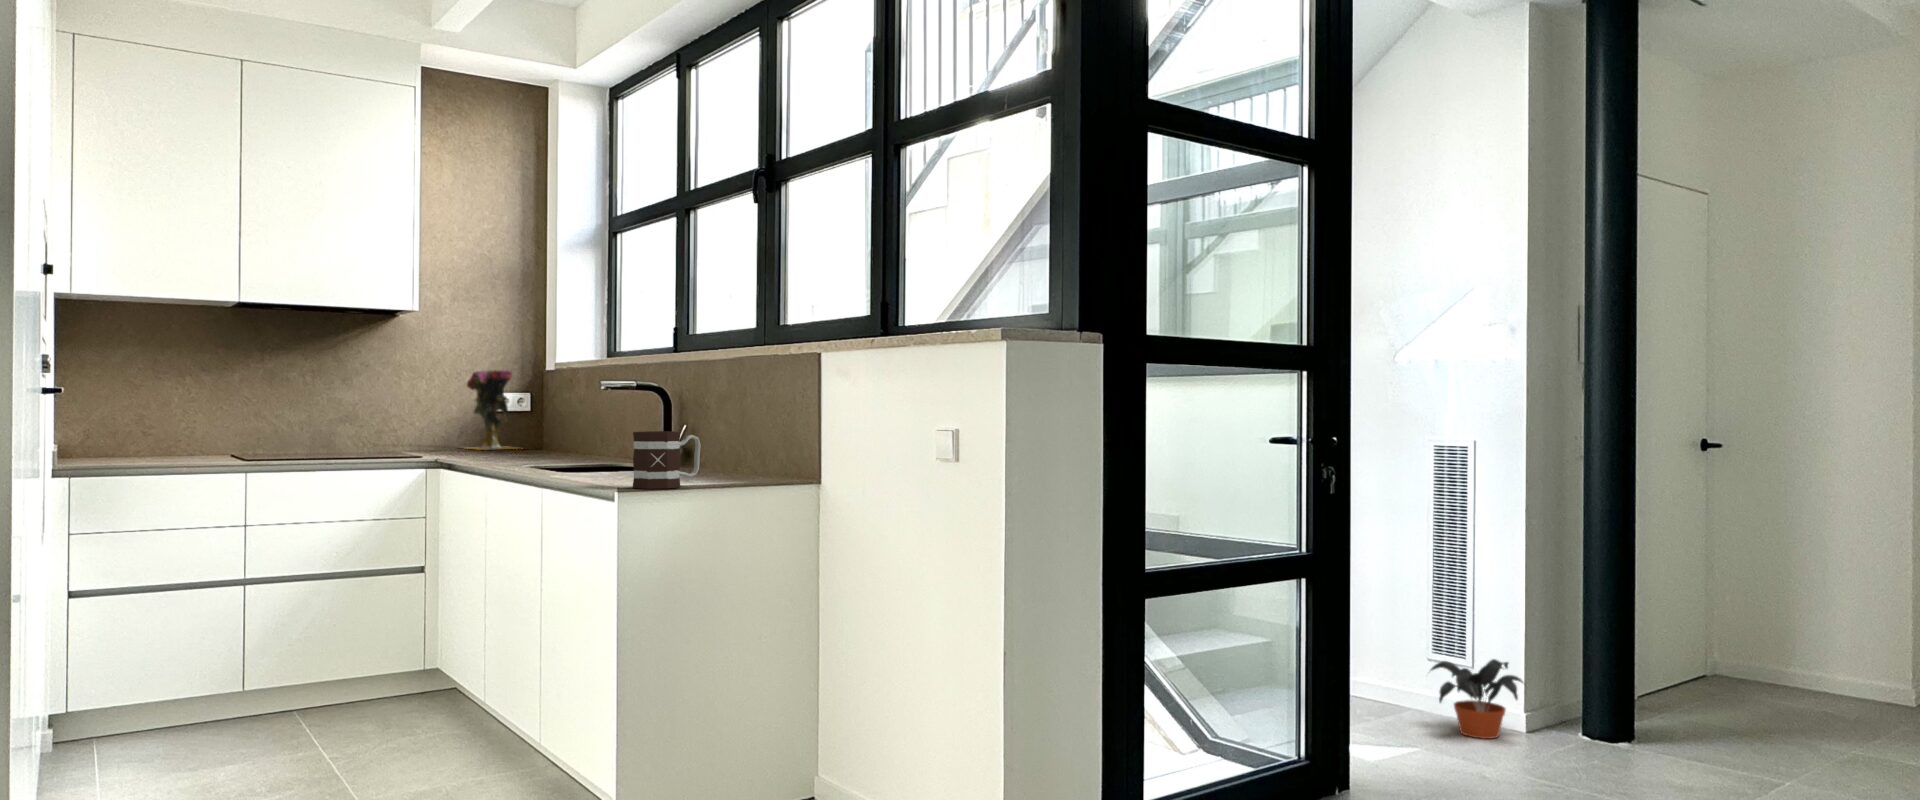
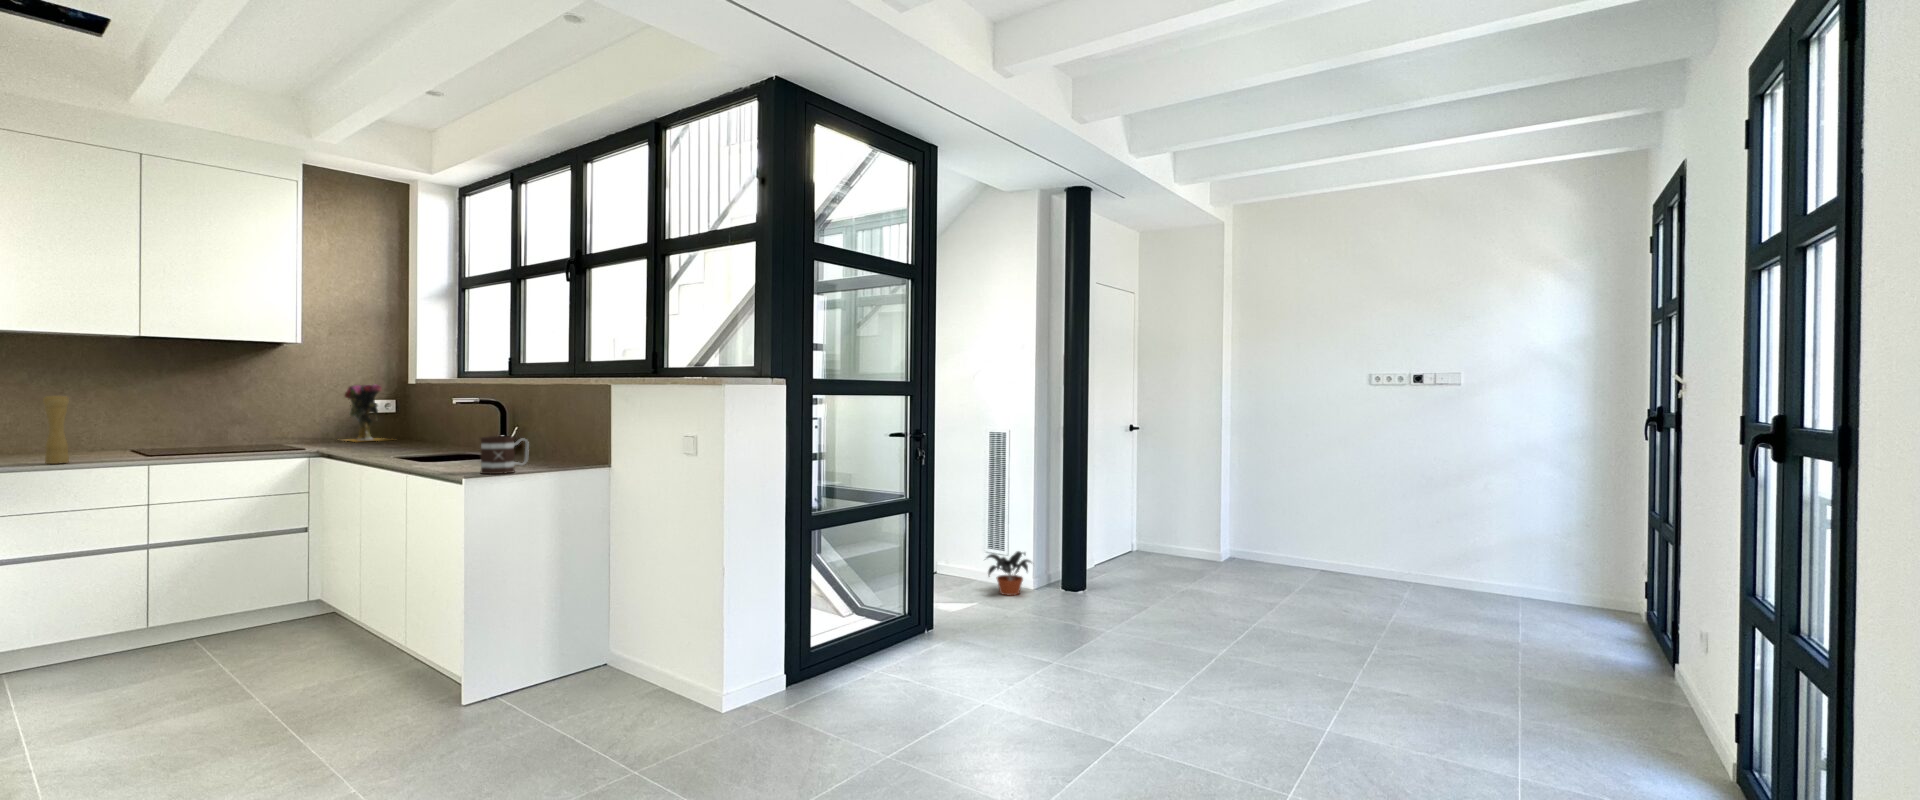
pepper mill: none [119,373,147,465] -> present [43,395,69,464]

